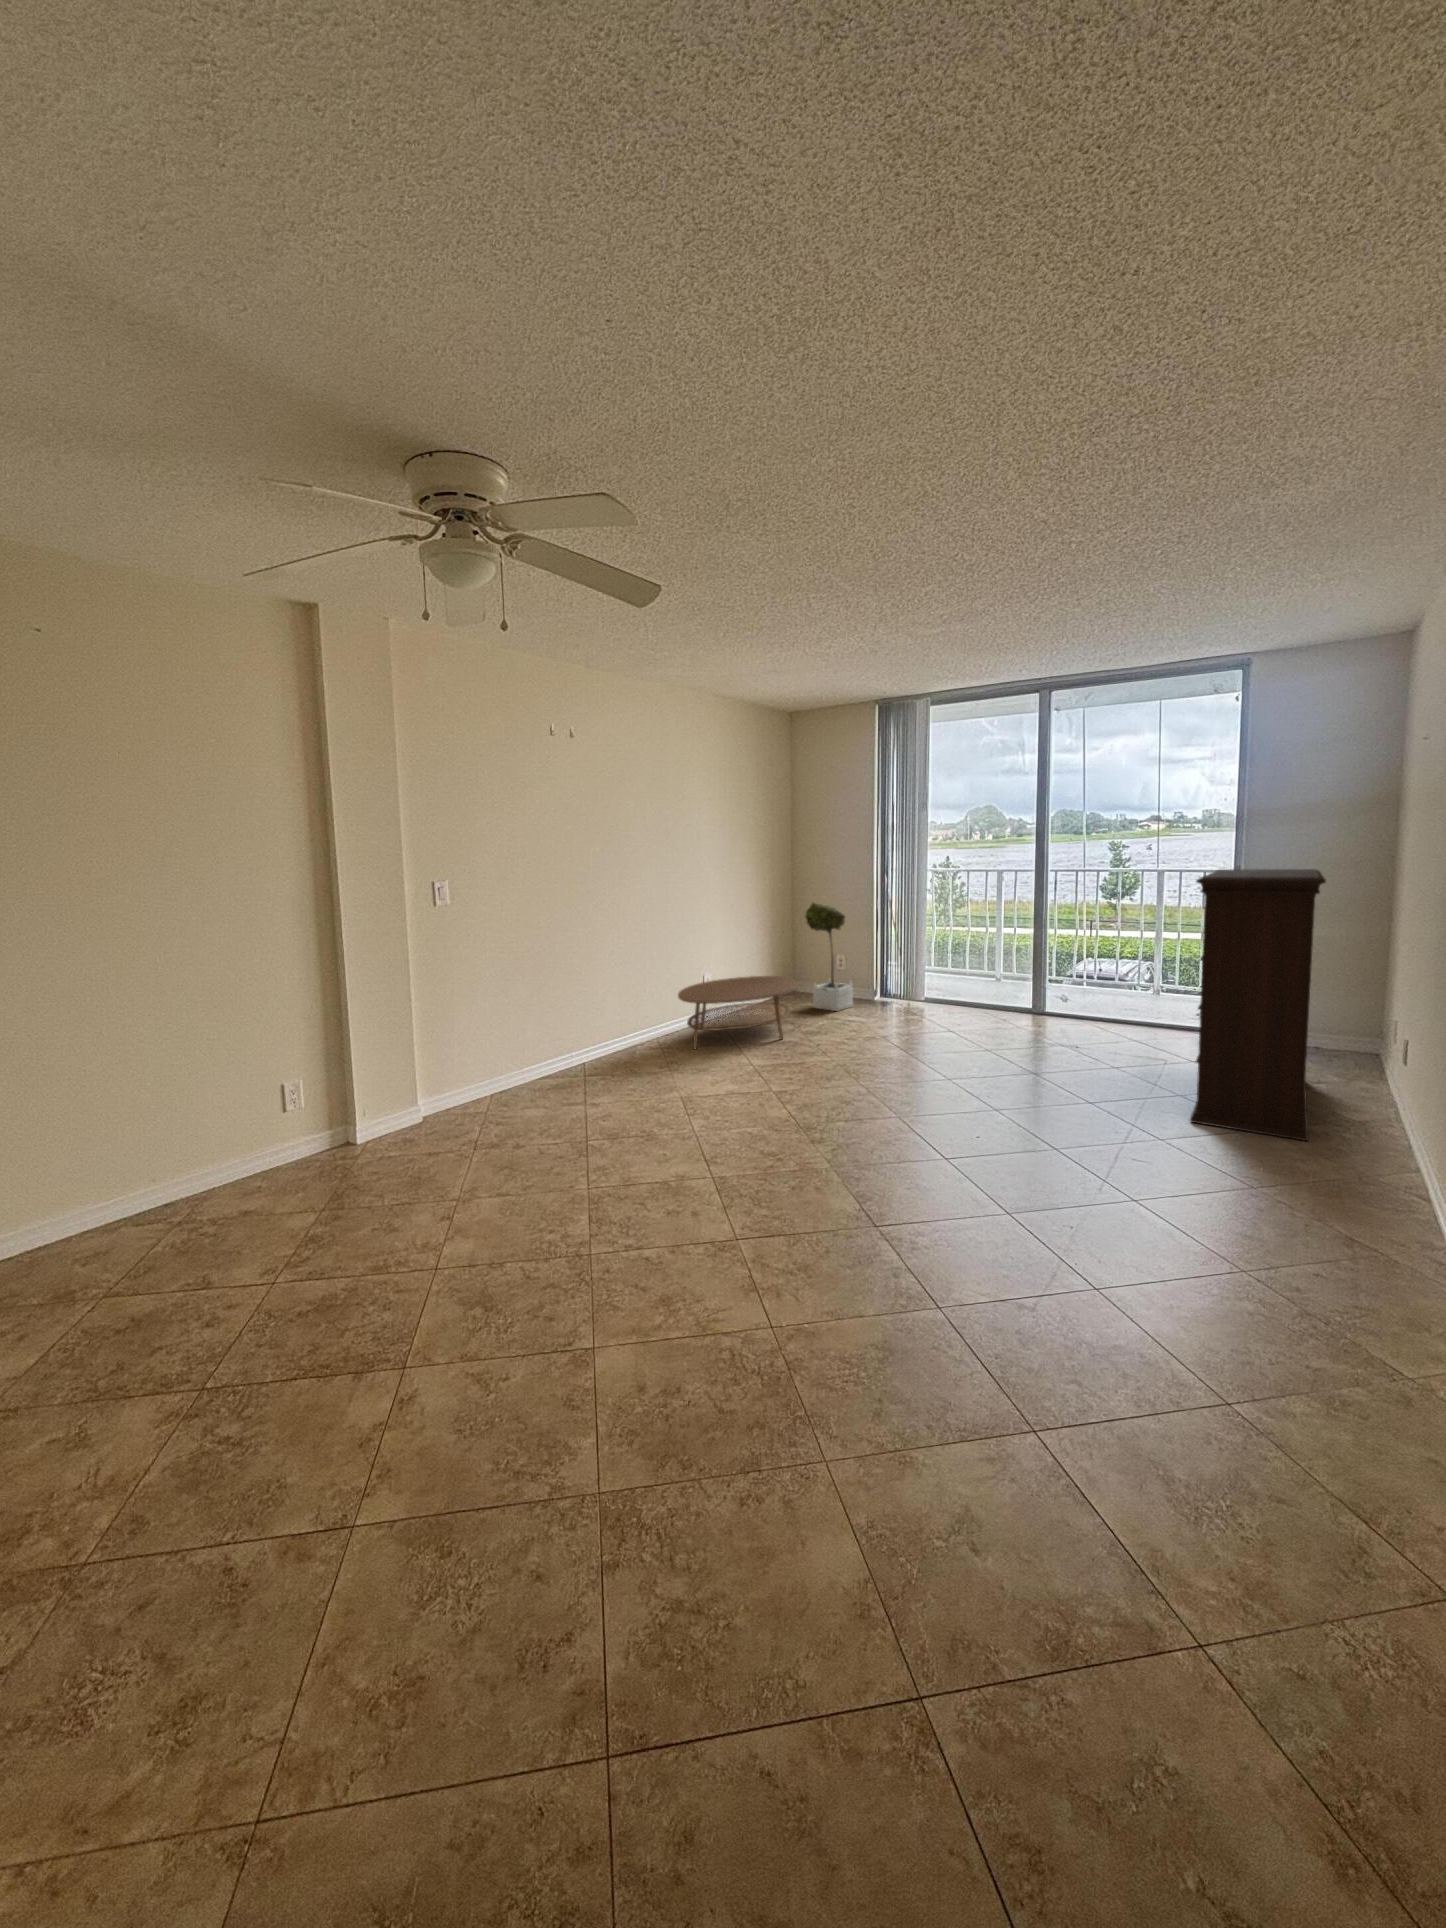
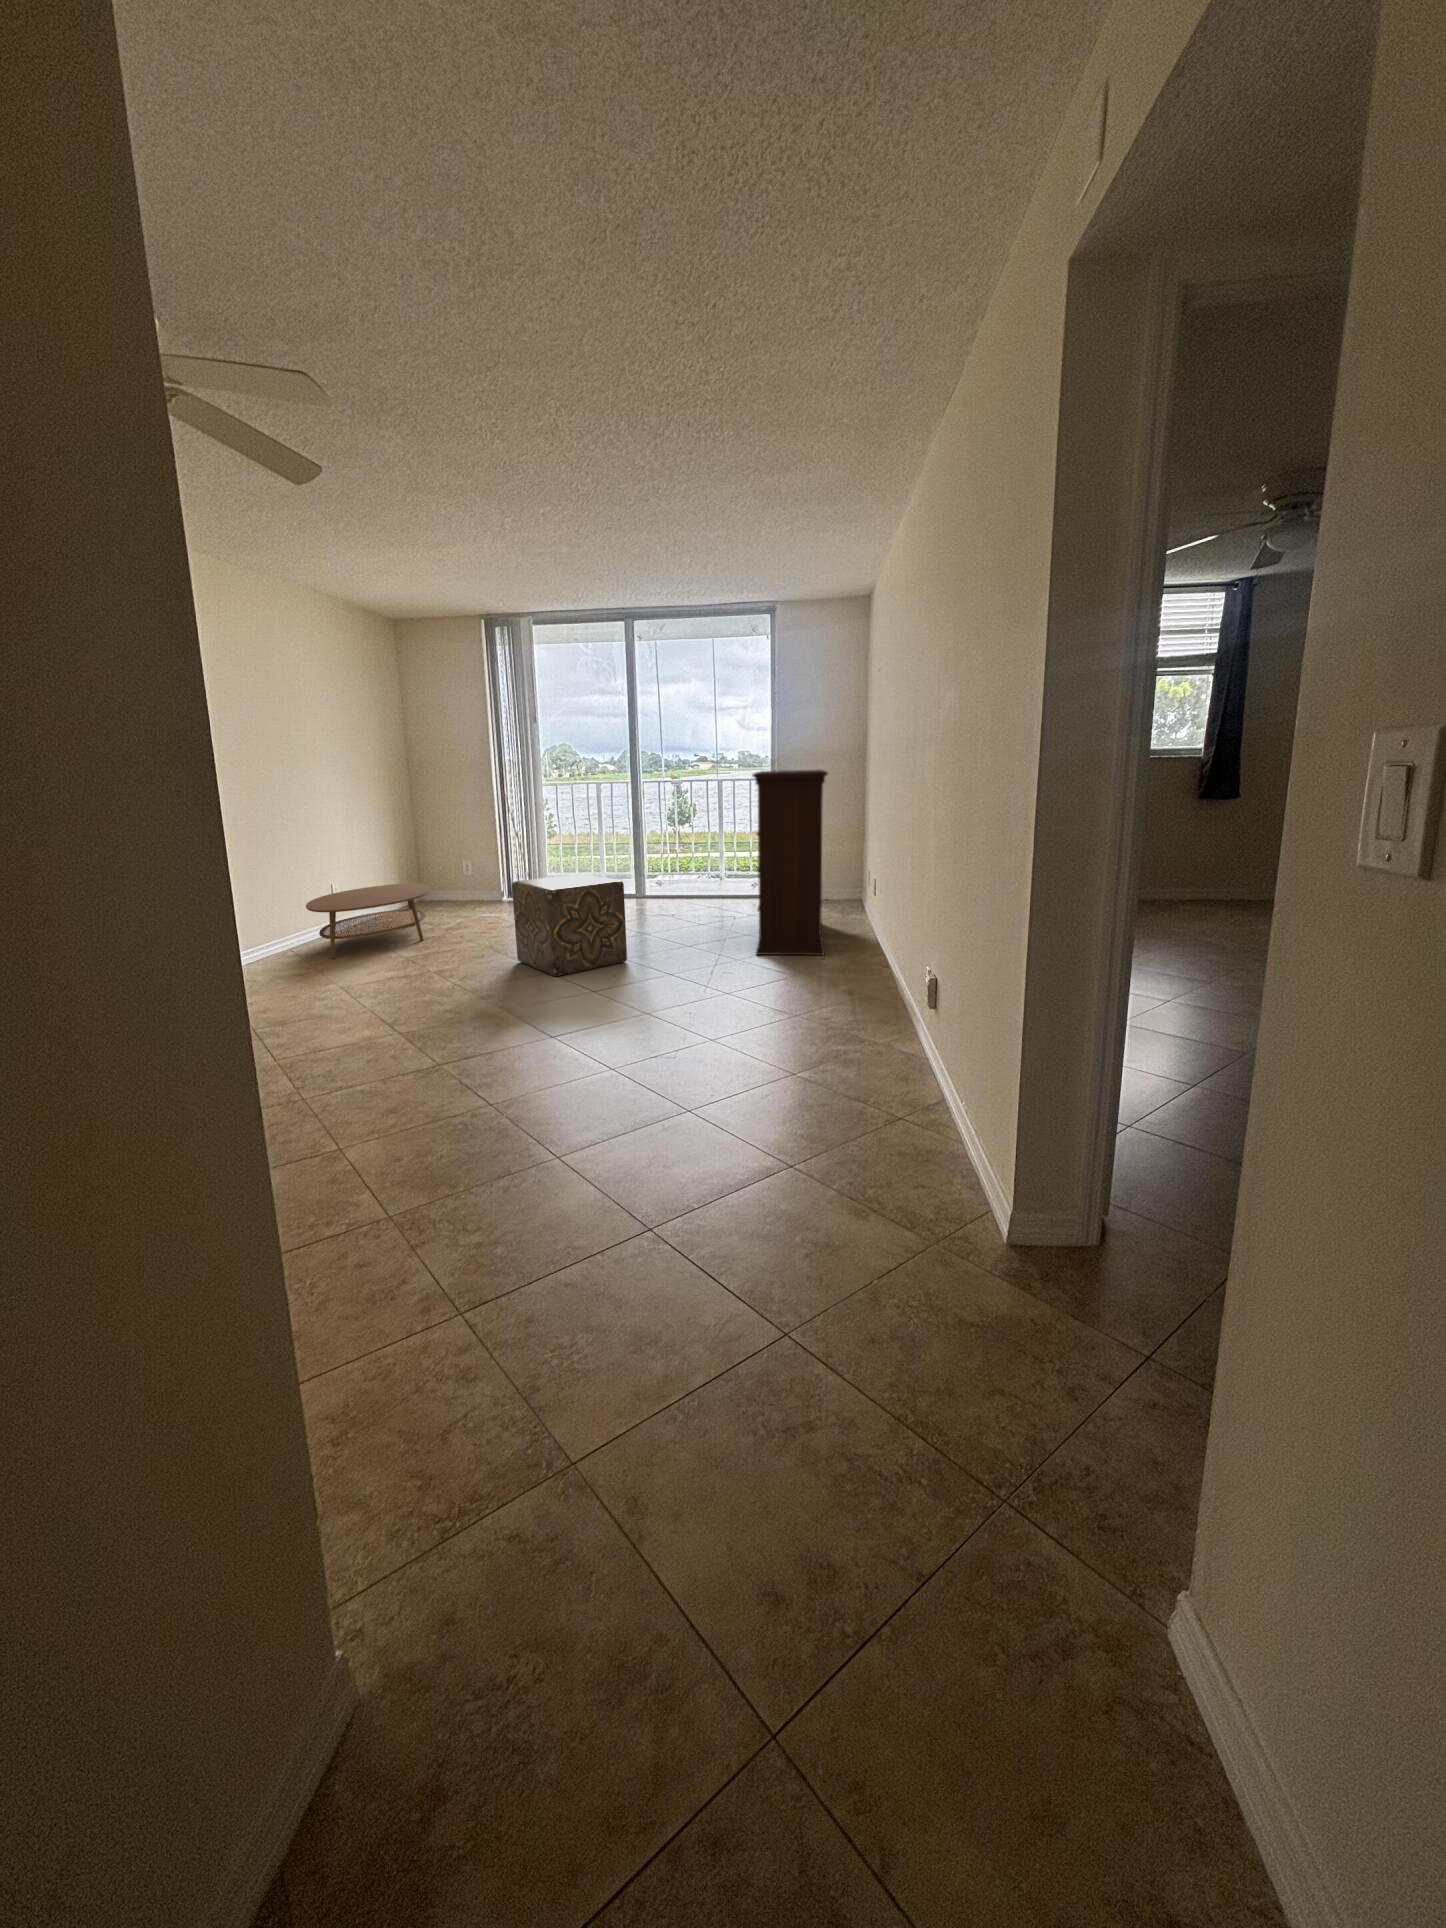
potted tree: present [805,903,853,1011] -> none [428,810,483,913]
ottoman: none [871,988,1003,1110] -> present [512,874,627,976]

